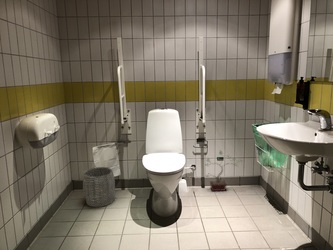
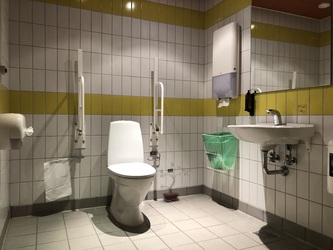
woven basket: present [83,167,115,207] -> none [30,185,70,232]

